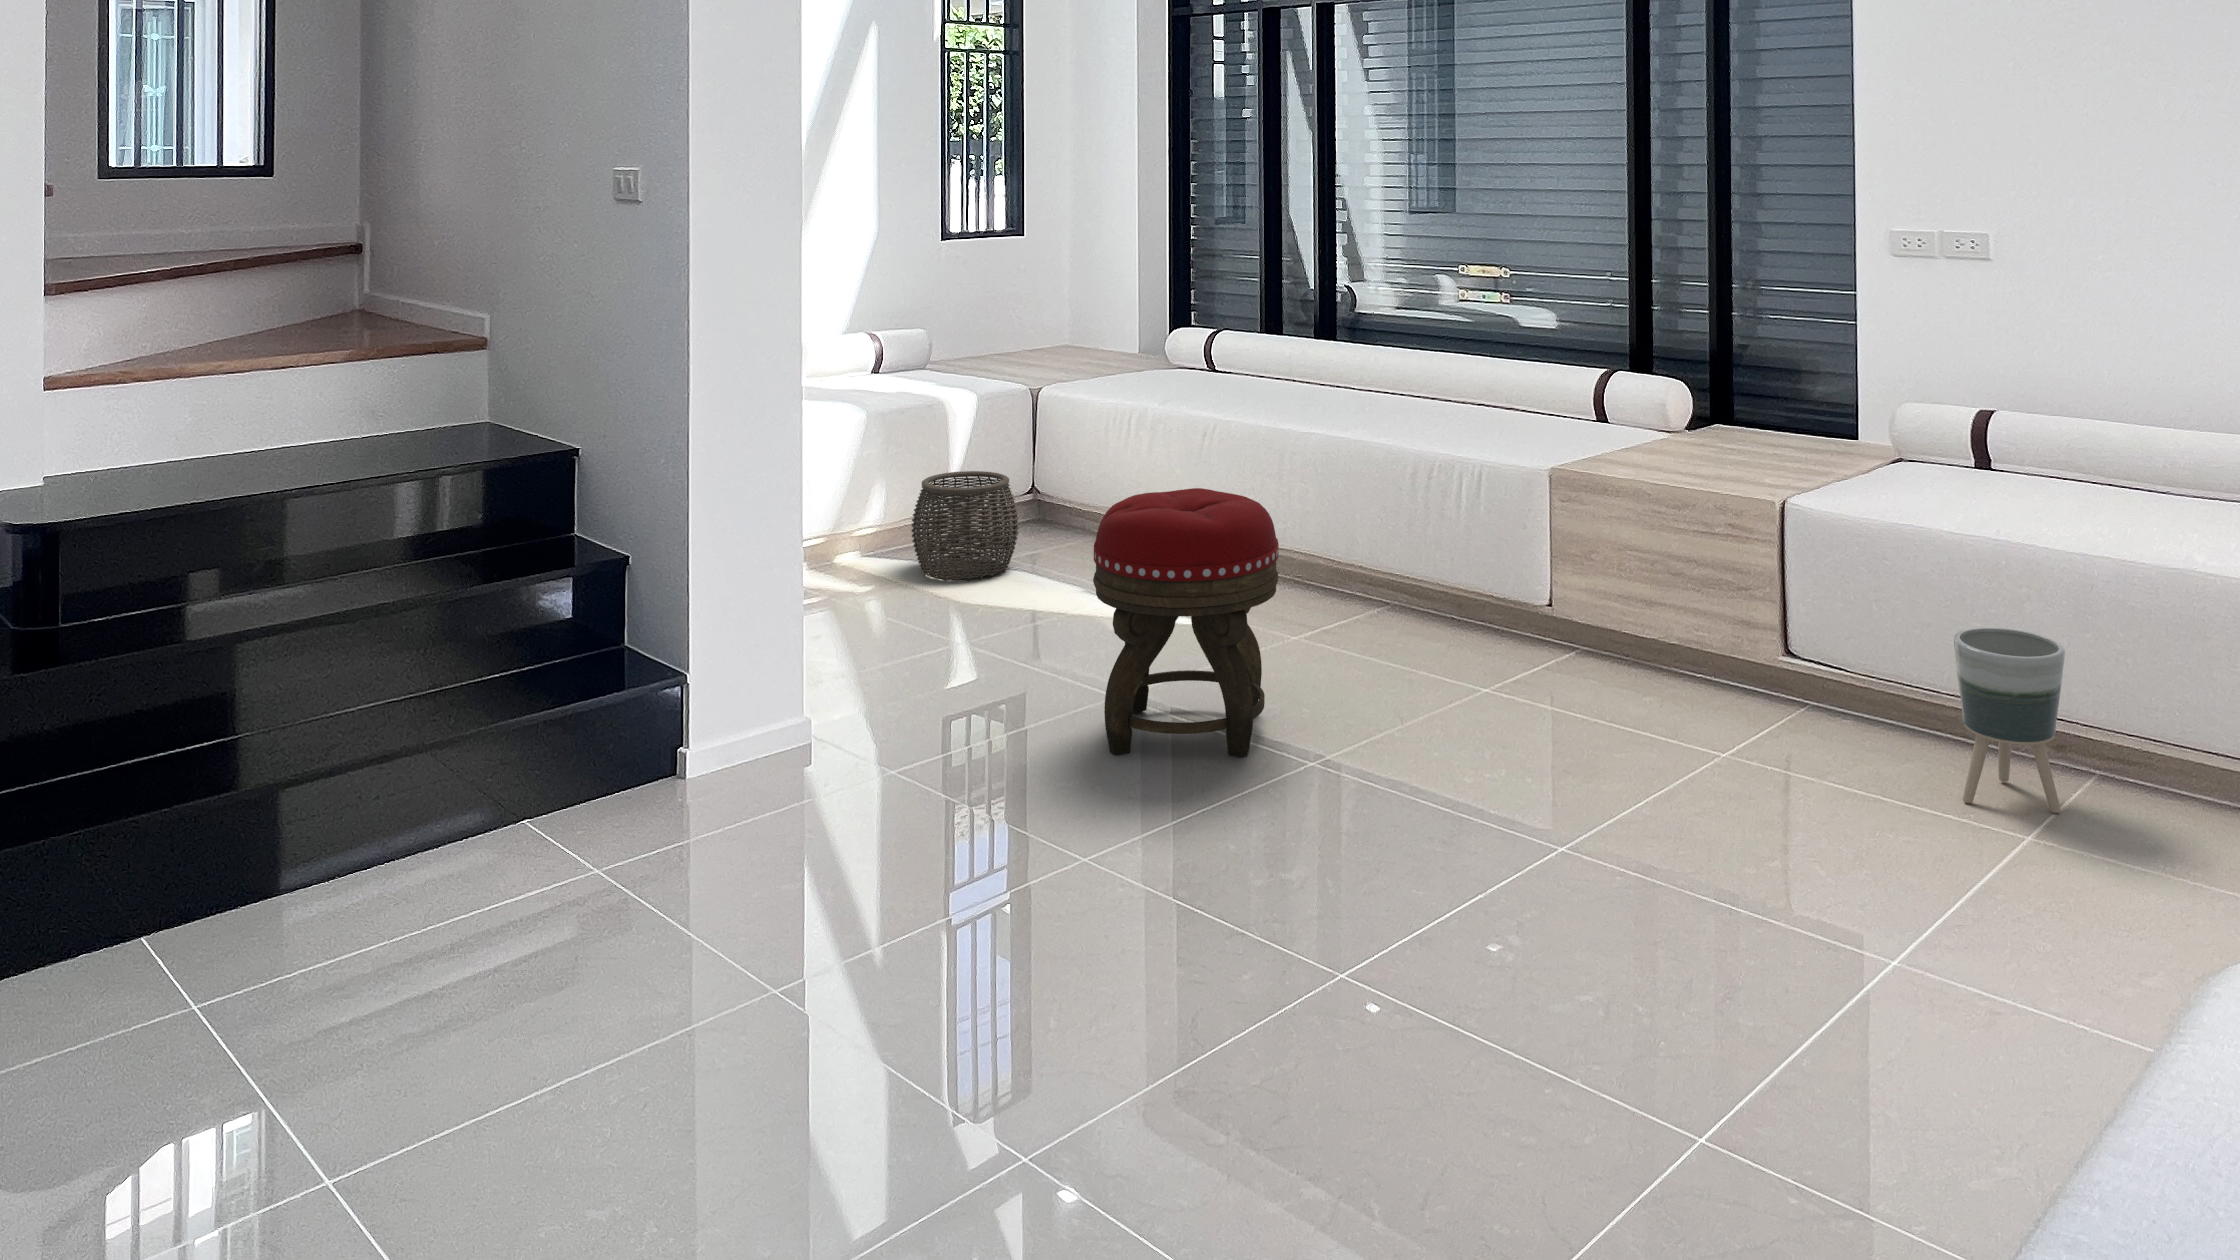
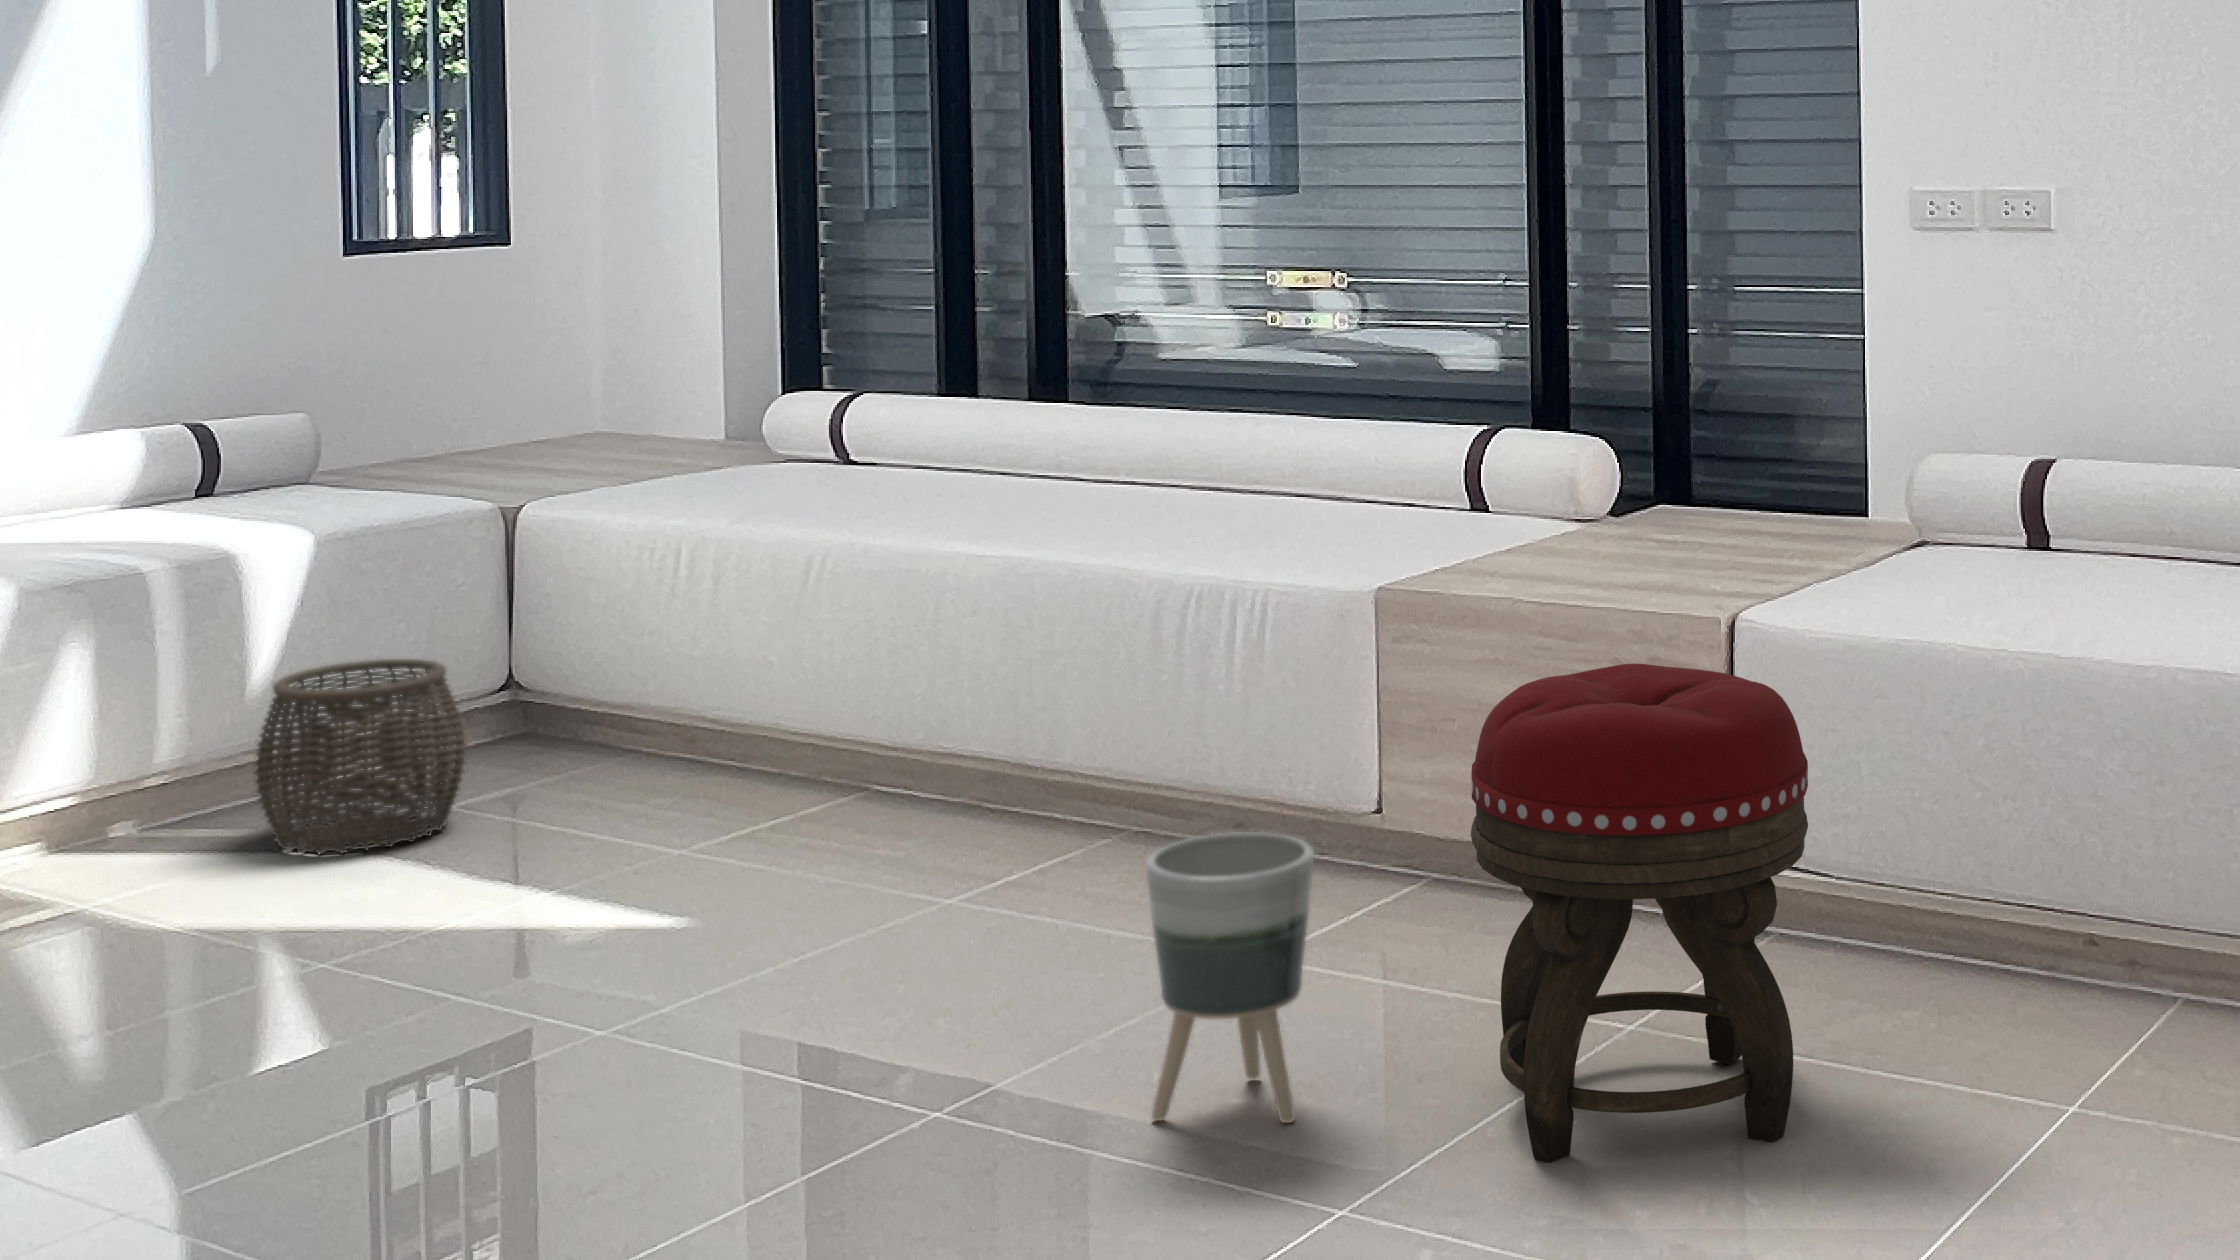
footstool: present [1093,488,1279,758] -> present [1471,664,1808,1162]
planter: present [1954,628,2065,813] -> present [1145,832,1314,1123]

